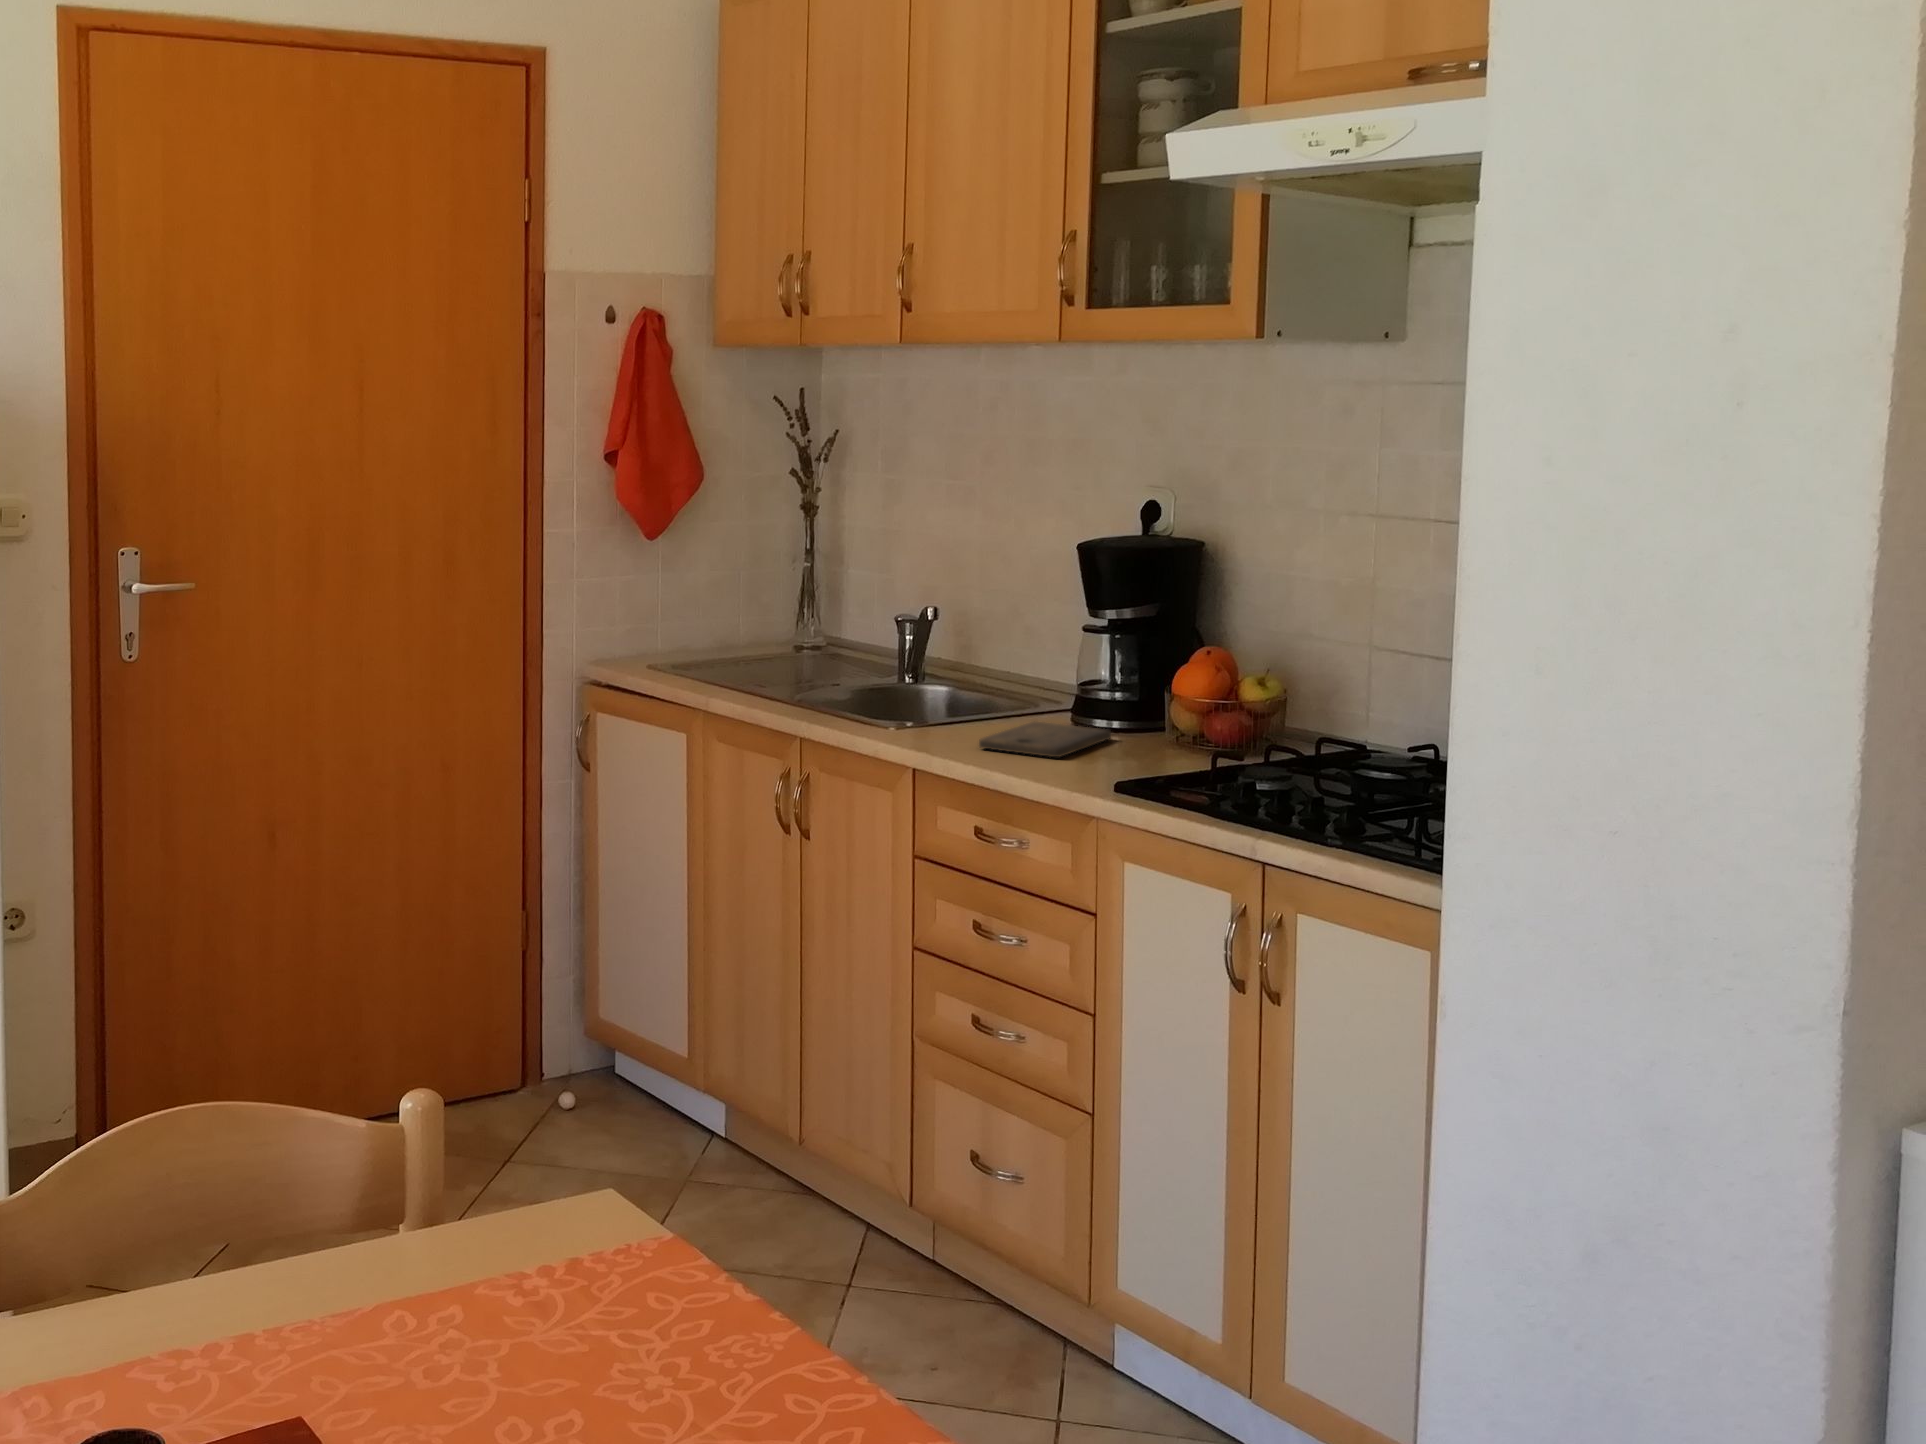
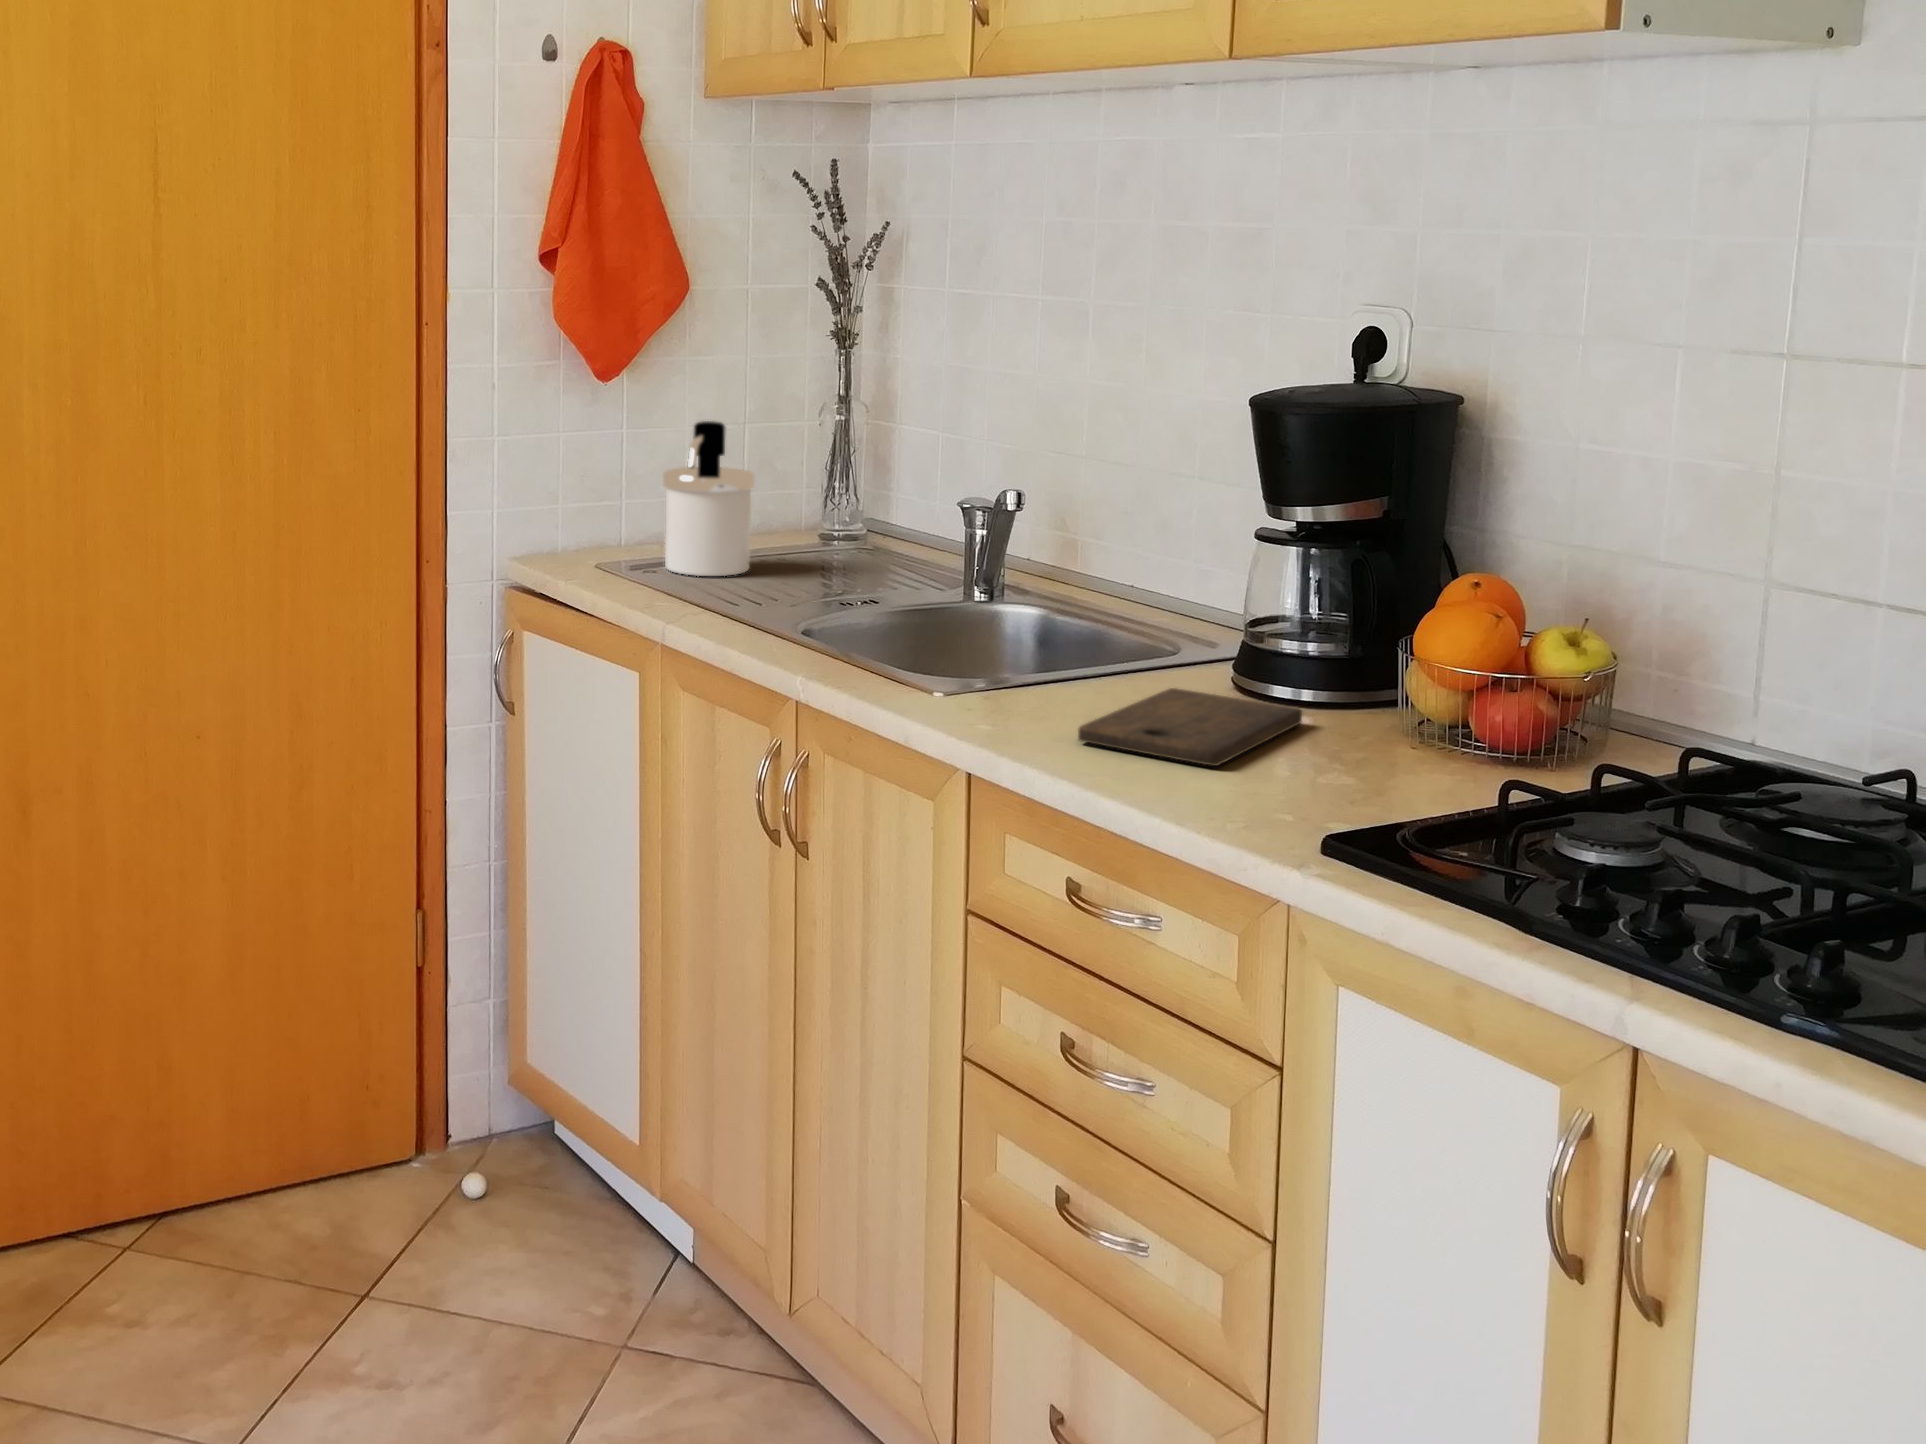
soap dispenser: none [694,567,756,670] -> present [663,421,754,576]

